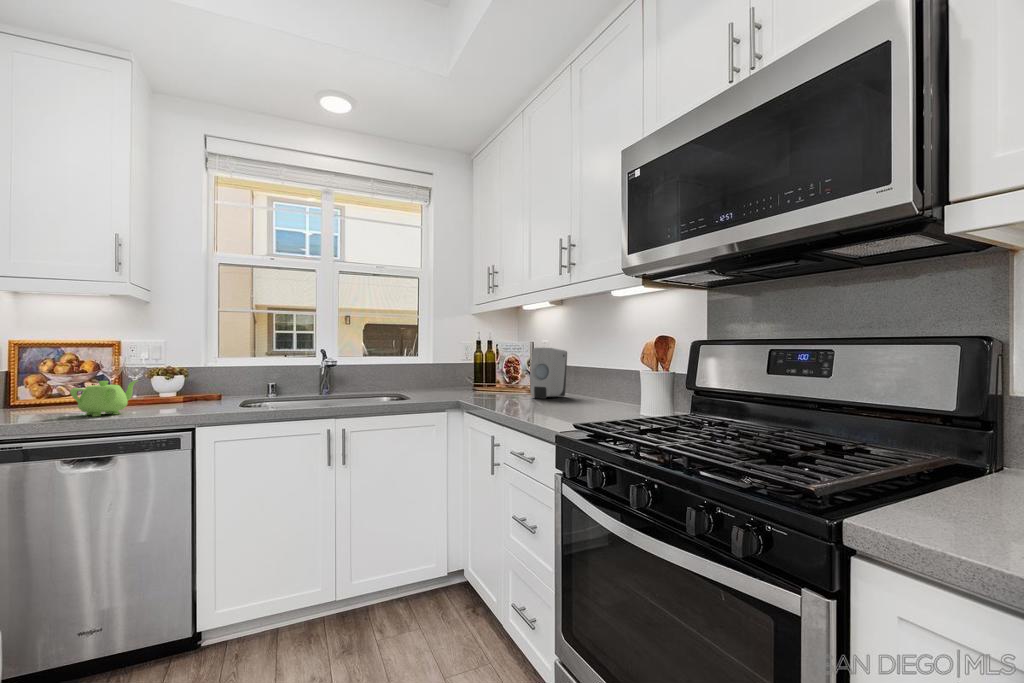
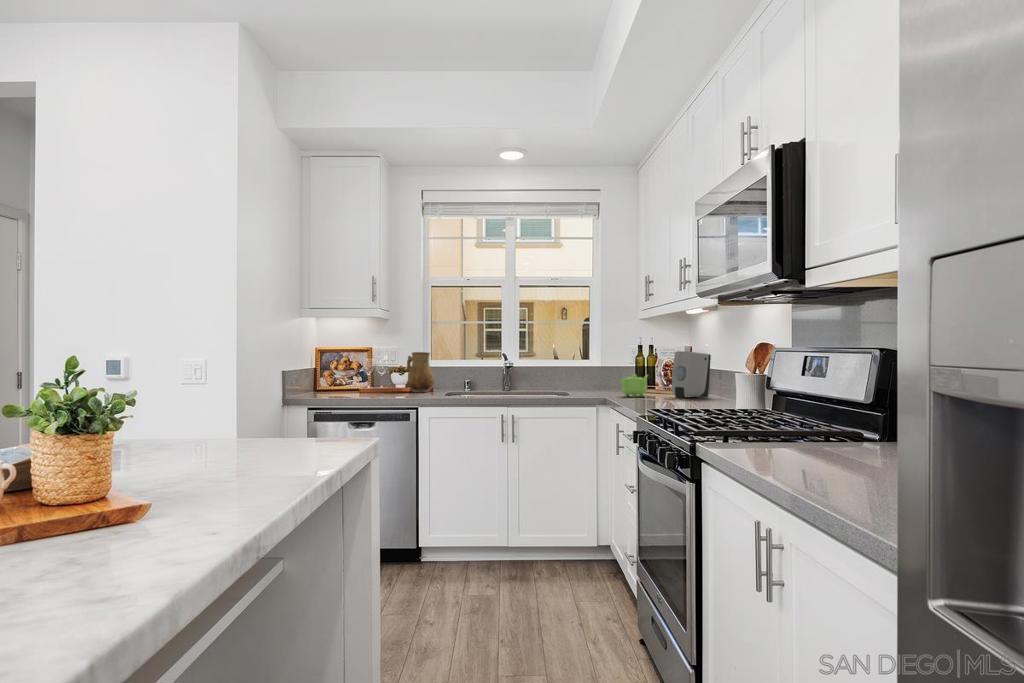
ceramic pitcher: none [178,347,223,402] -> present [407,352,435,392]
teapot: present [70,381,137,417] -> present [620,374,648,397]

